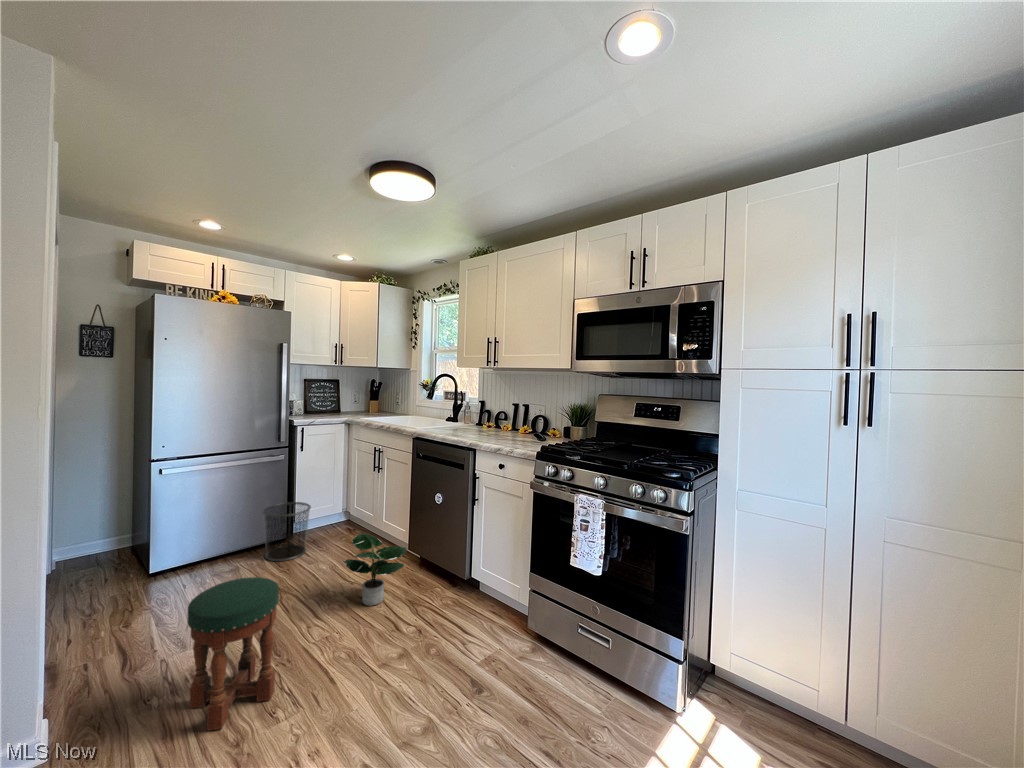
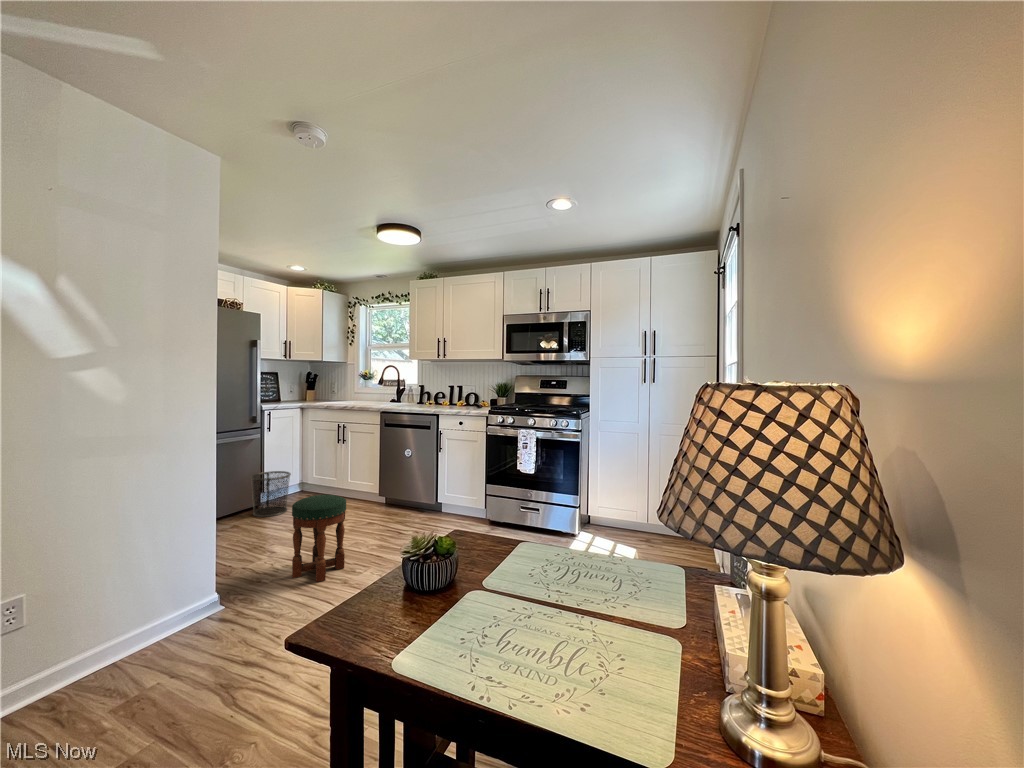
potted plant: present [345,534,407,606] -> none [350,480,394,527]

